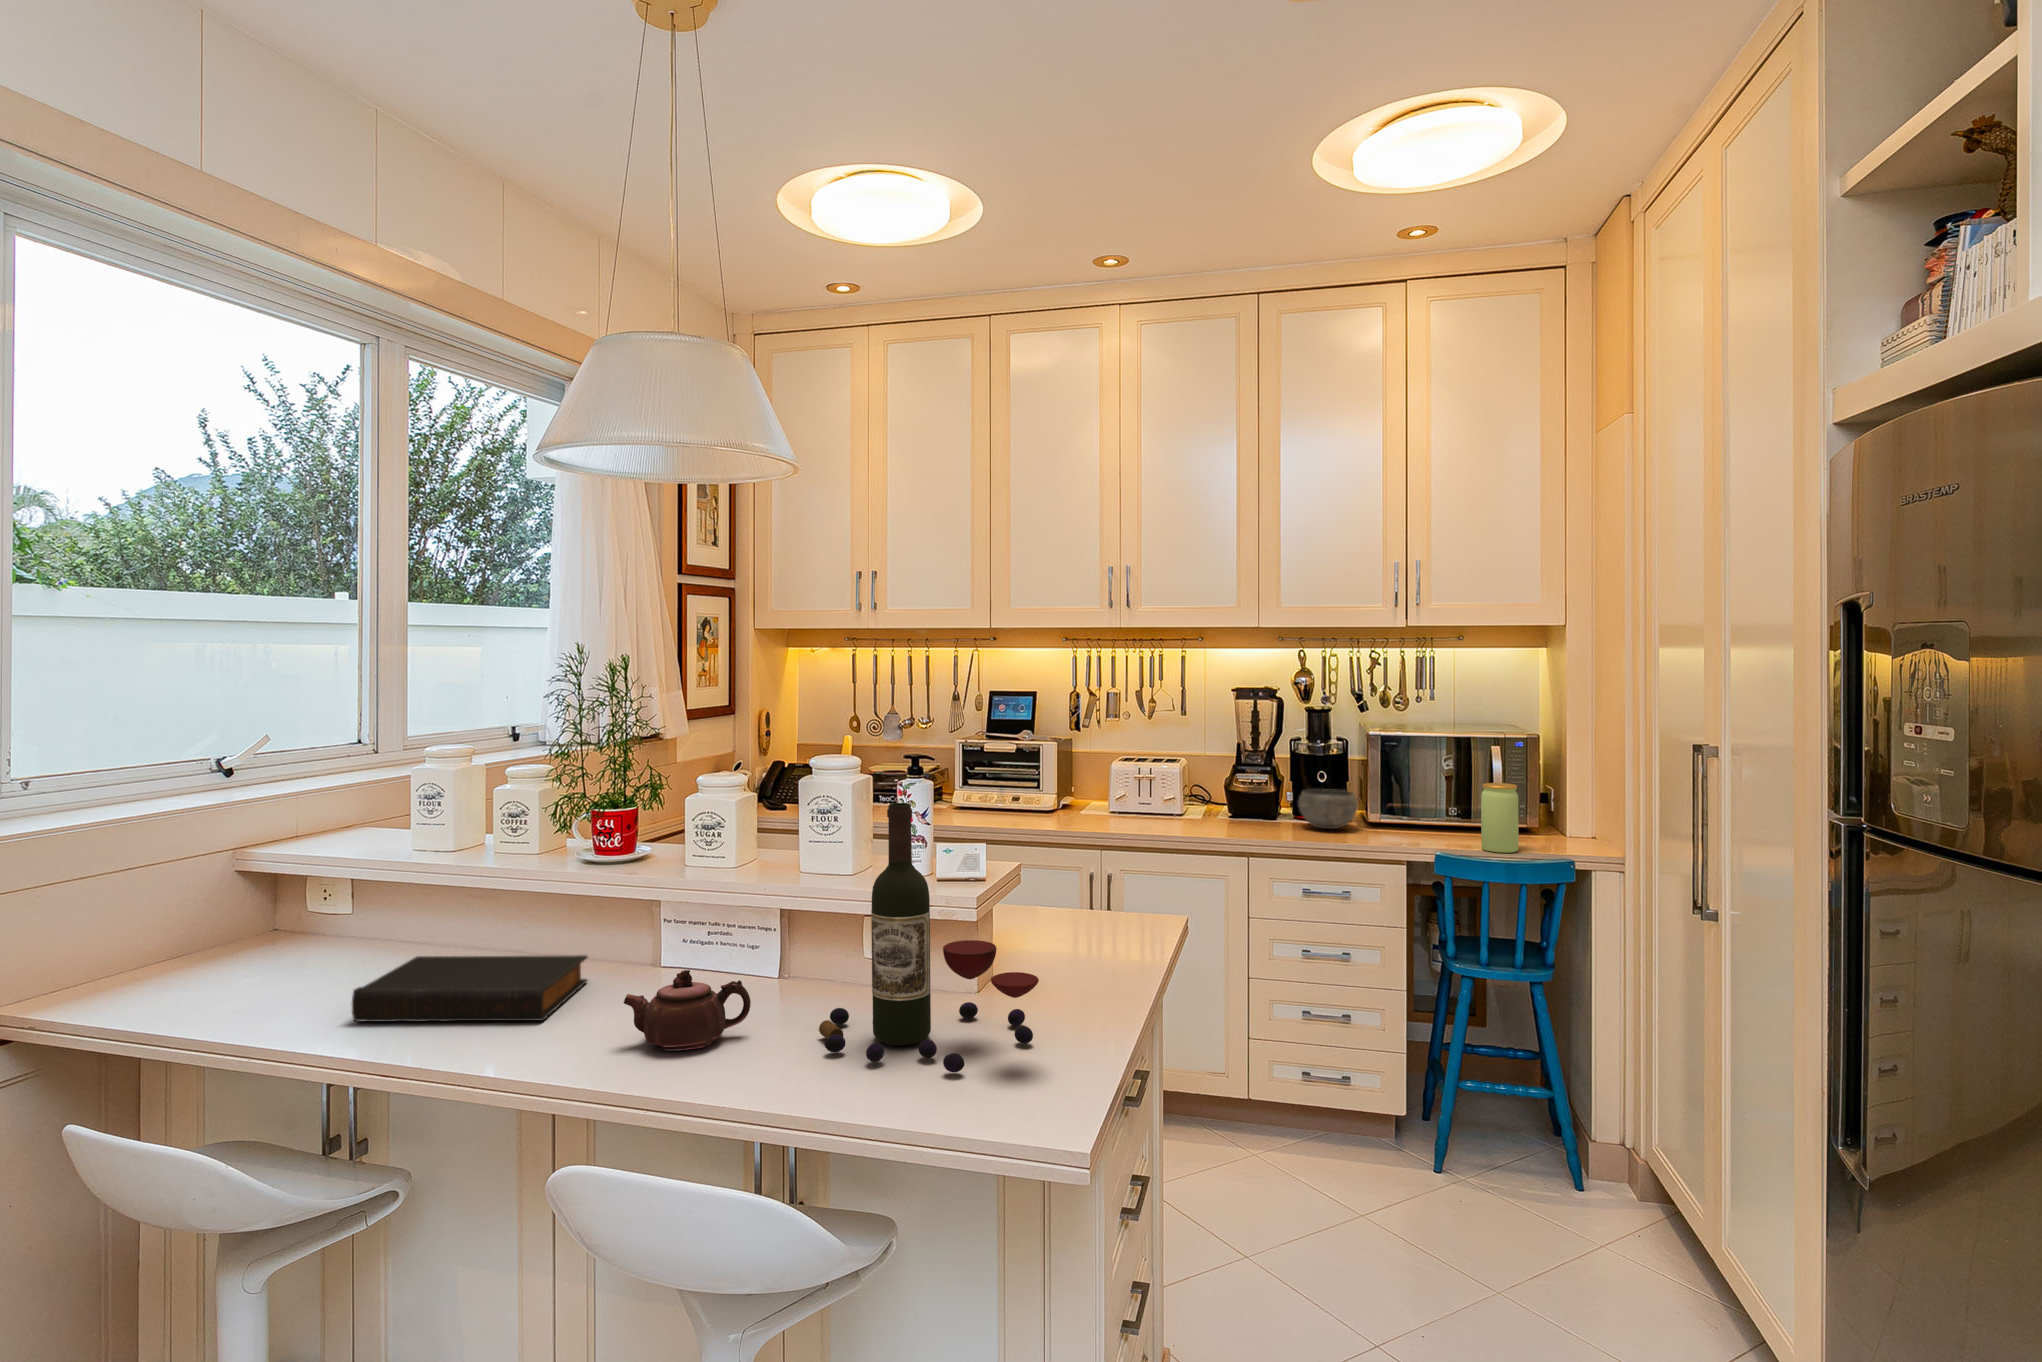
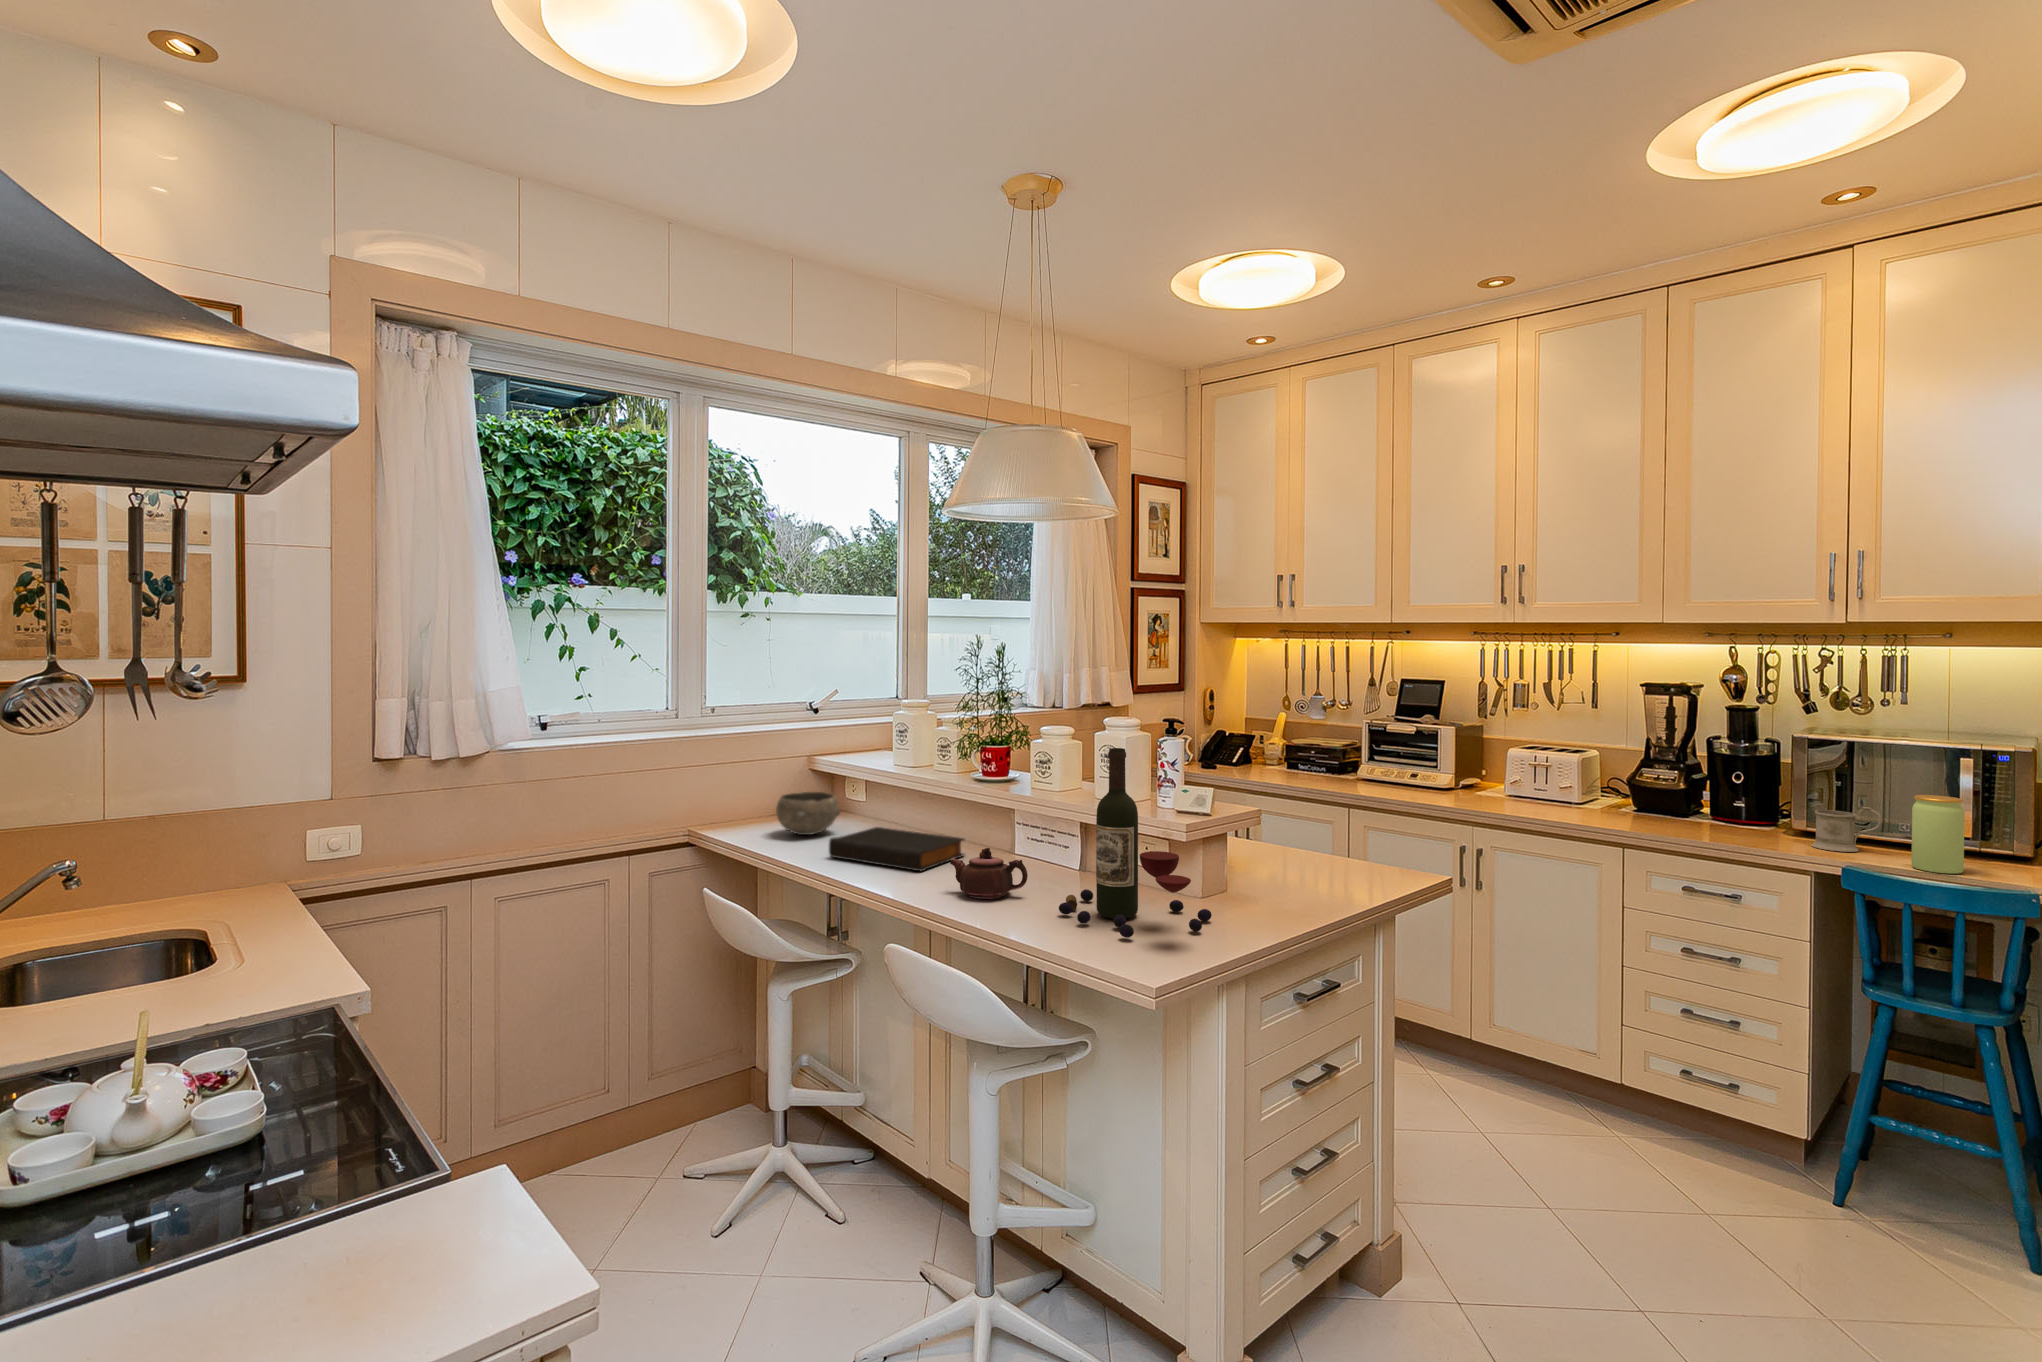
bowl: present [1298,789,1358,829] -> present [776,792,840,835]
mug: none [1397,798,1451,841] -> present [1811,807,1881,852]

